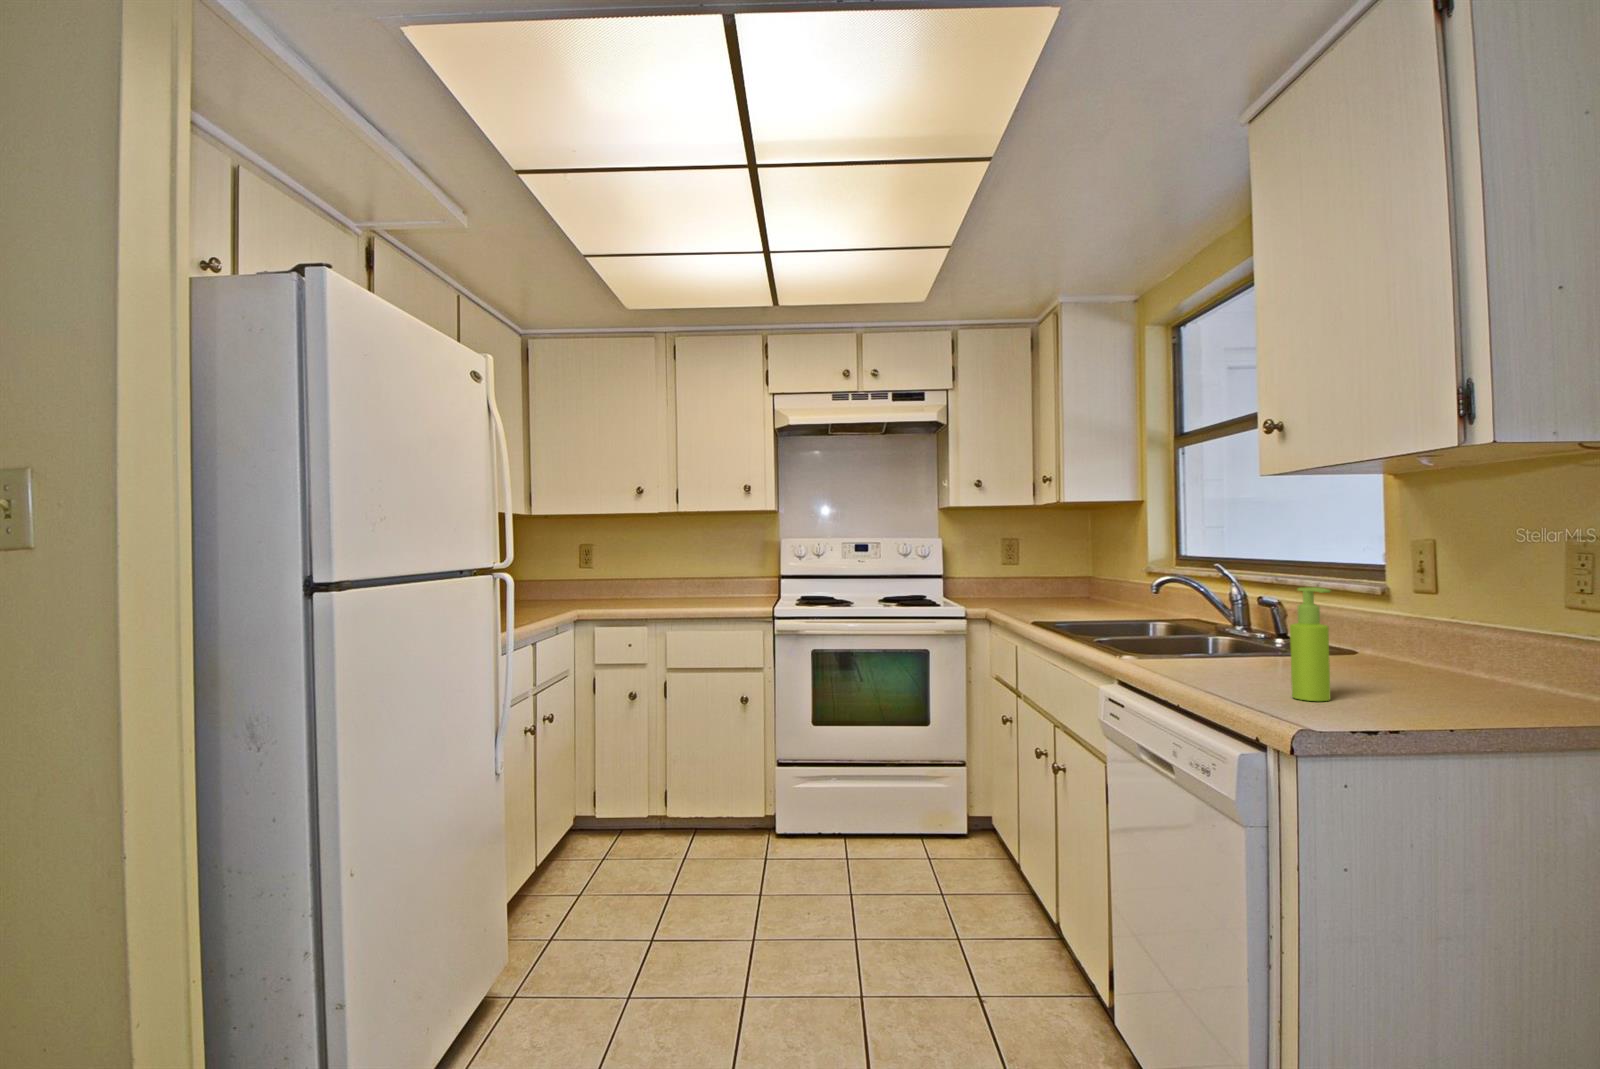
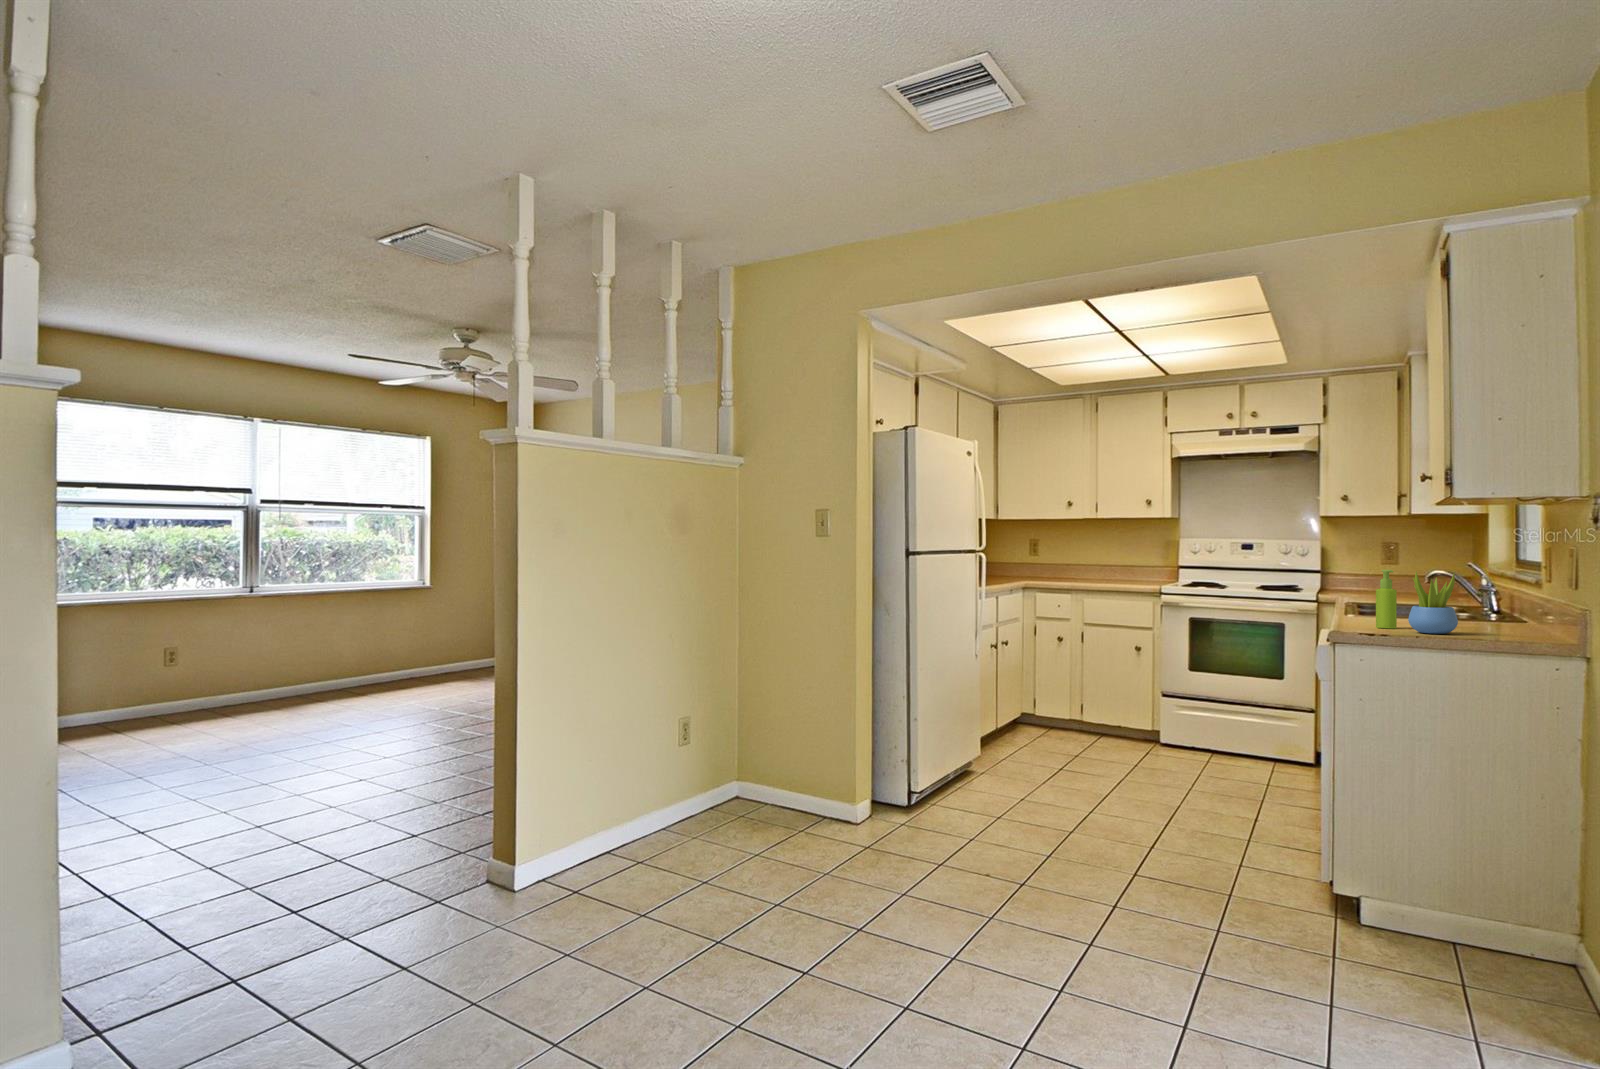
succulent plant: none [1391,591,1495,717] -> present [1408,571,1458,634]

